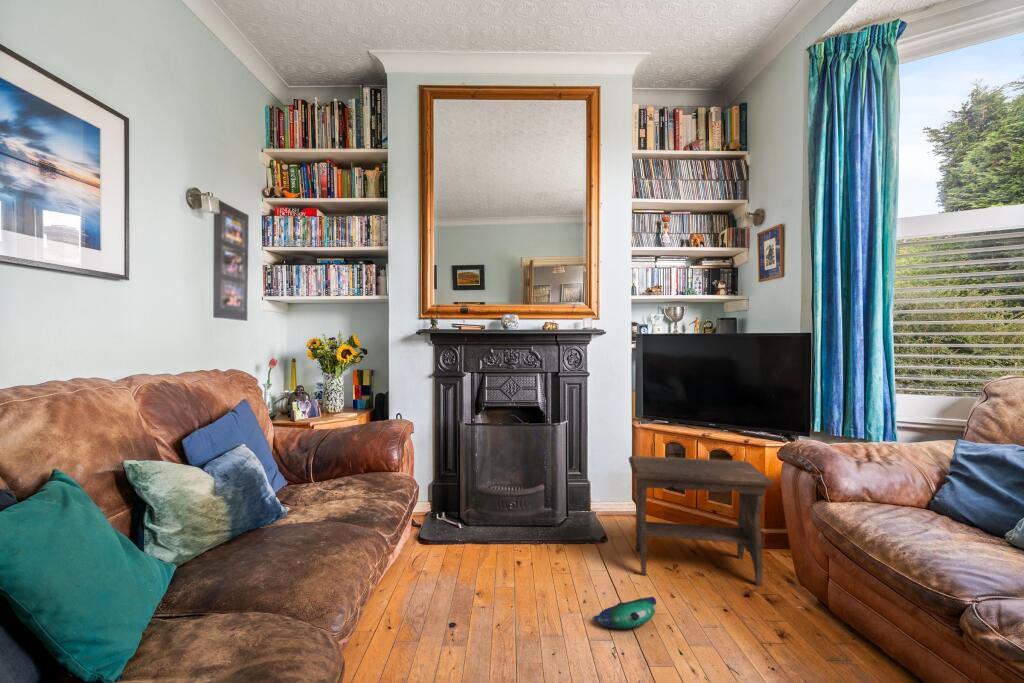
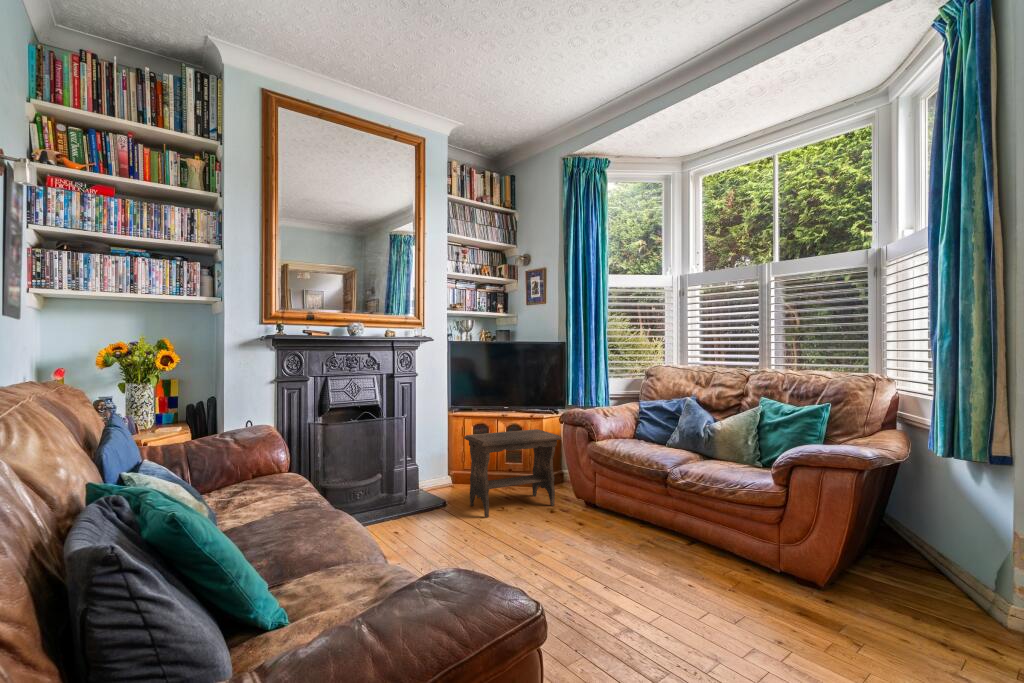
plush toy: present [593,597,656,629] -> none [477,522,512,546]

